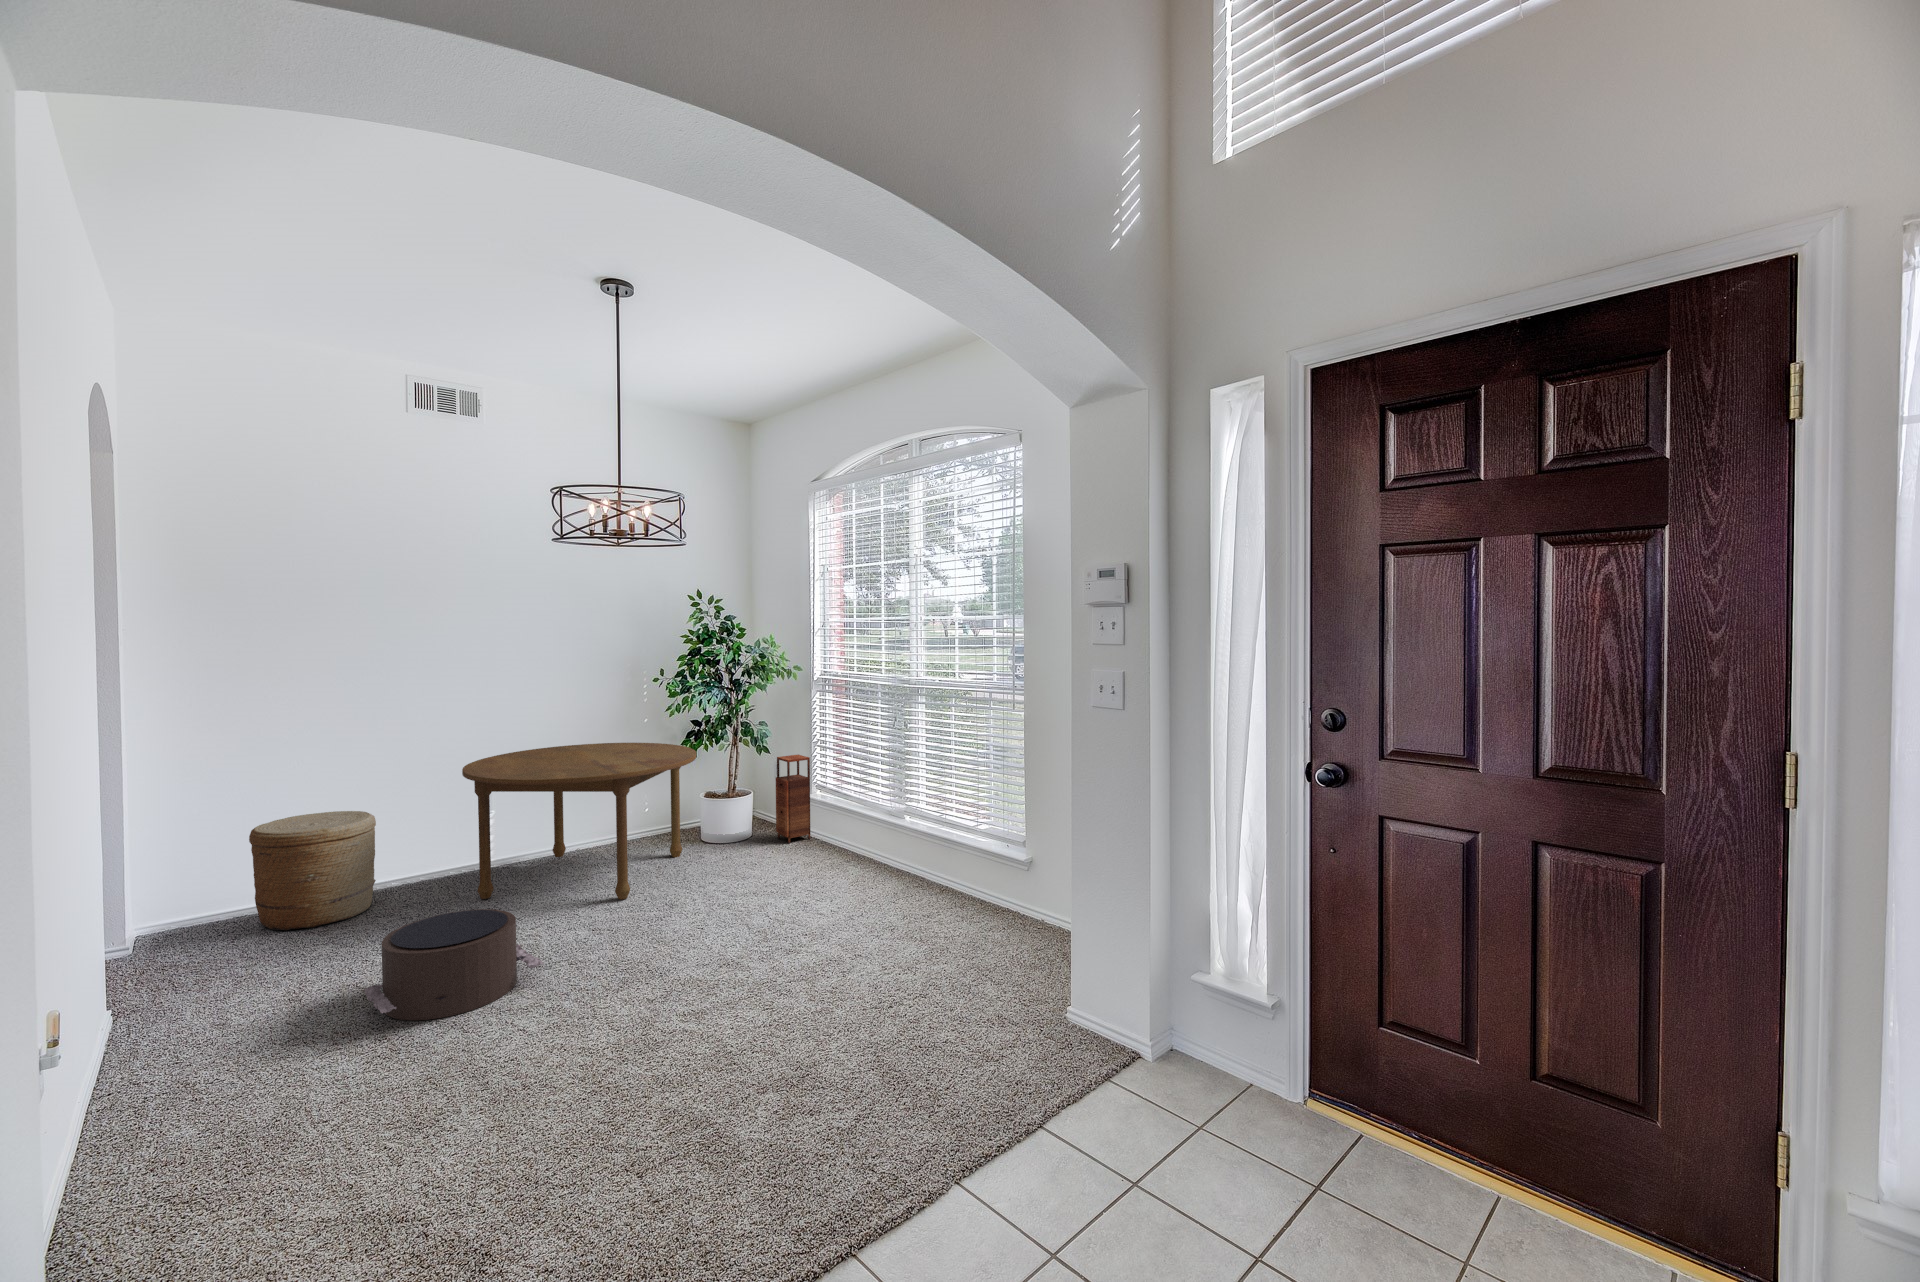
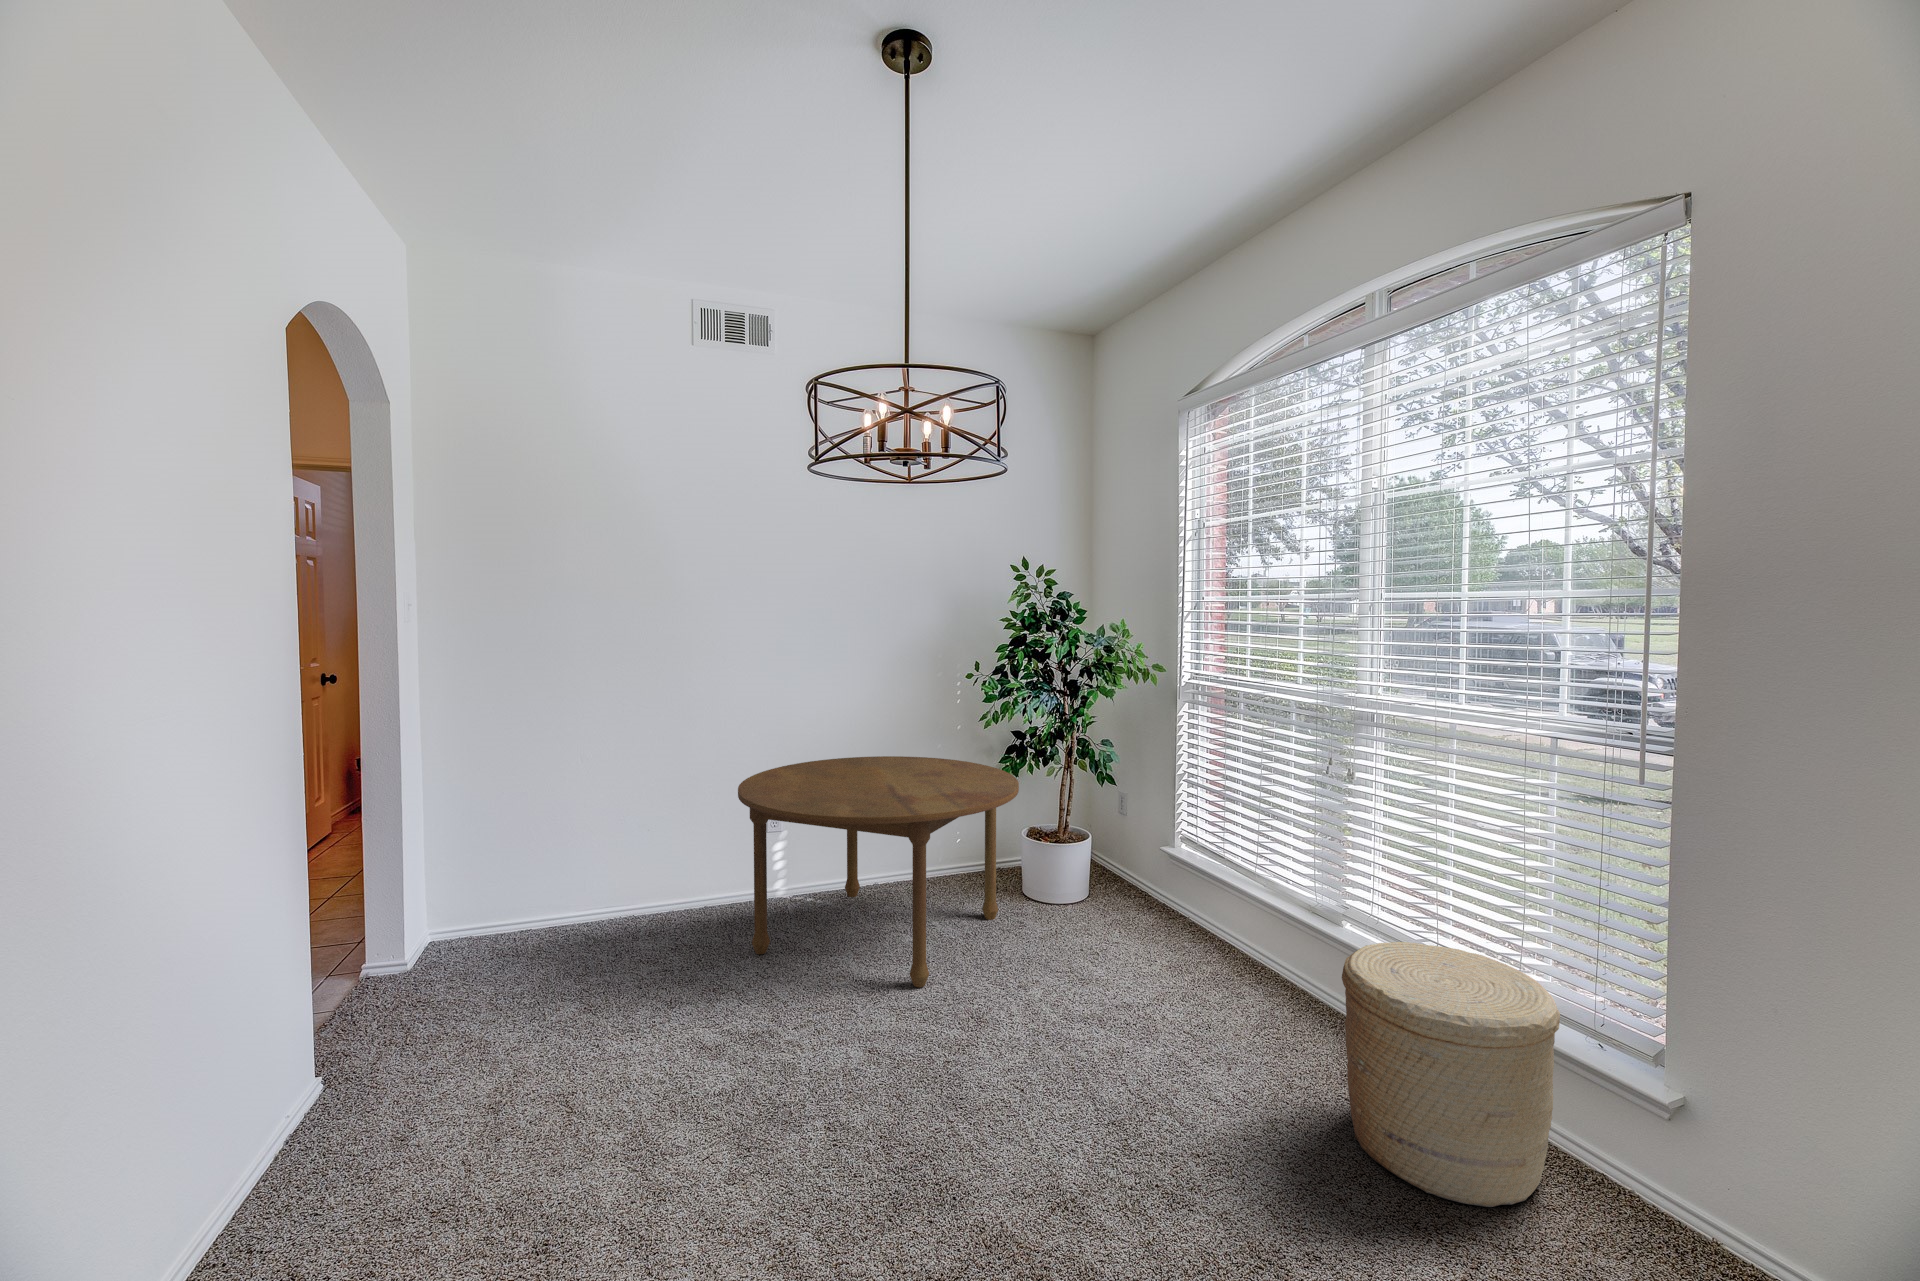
storage cabinet: present [776,755,810,843] -> none [1123,791,1173,918]
woven basket: present [249,811,376,931] -> present [1342,942,1560,1207]
pouf: present [364,909,543,1021] -> none [577,1003,799,1185]

